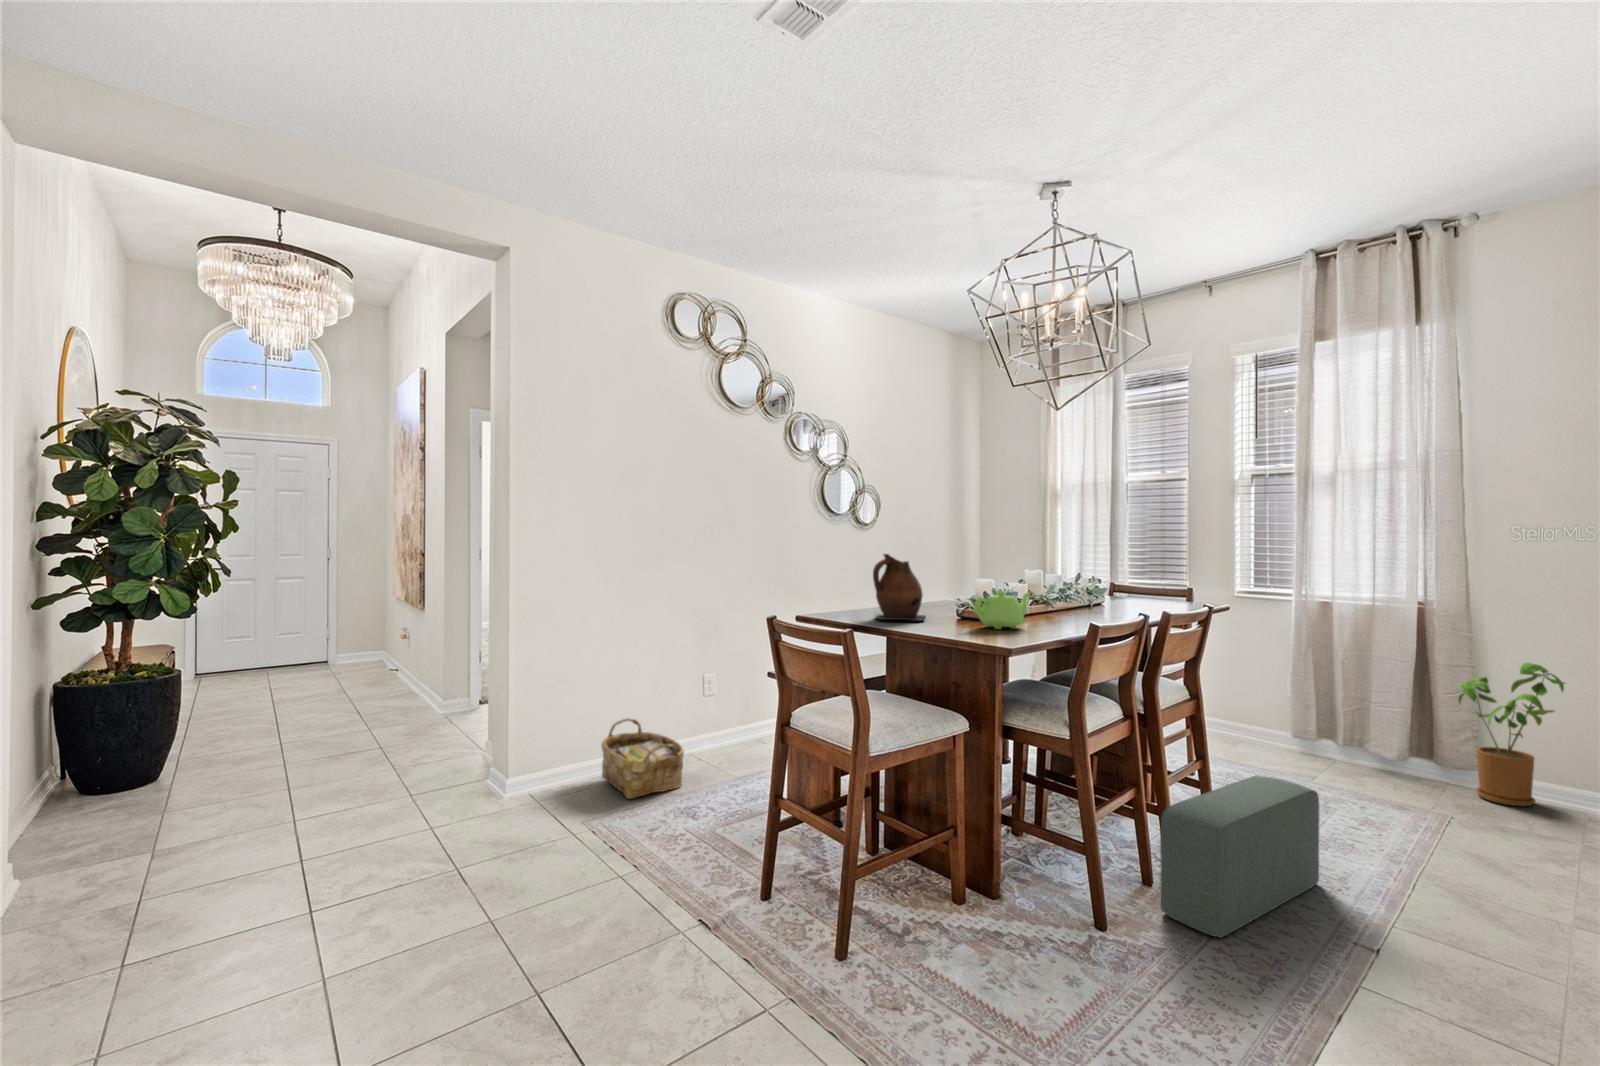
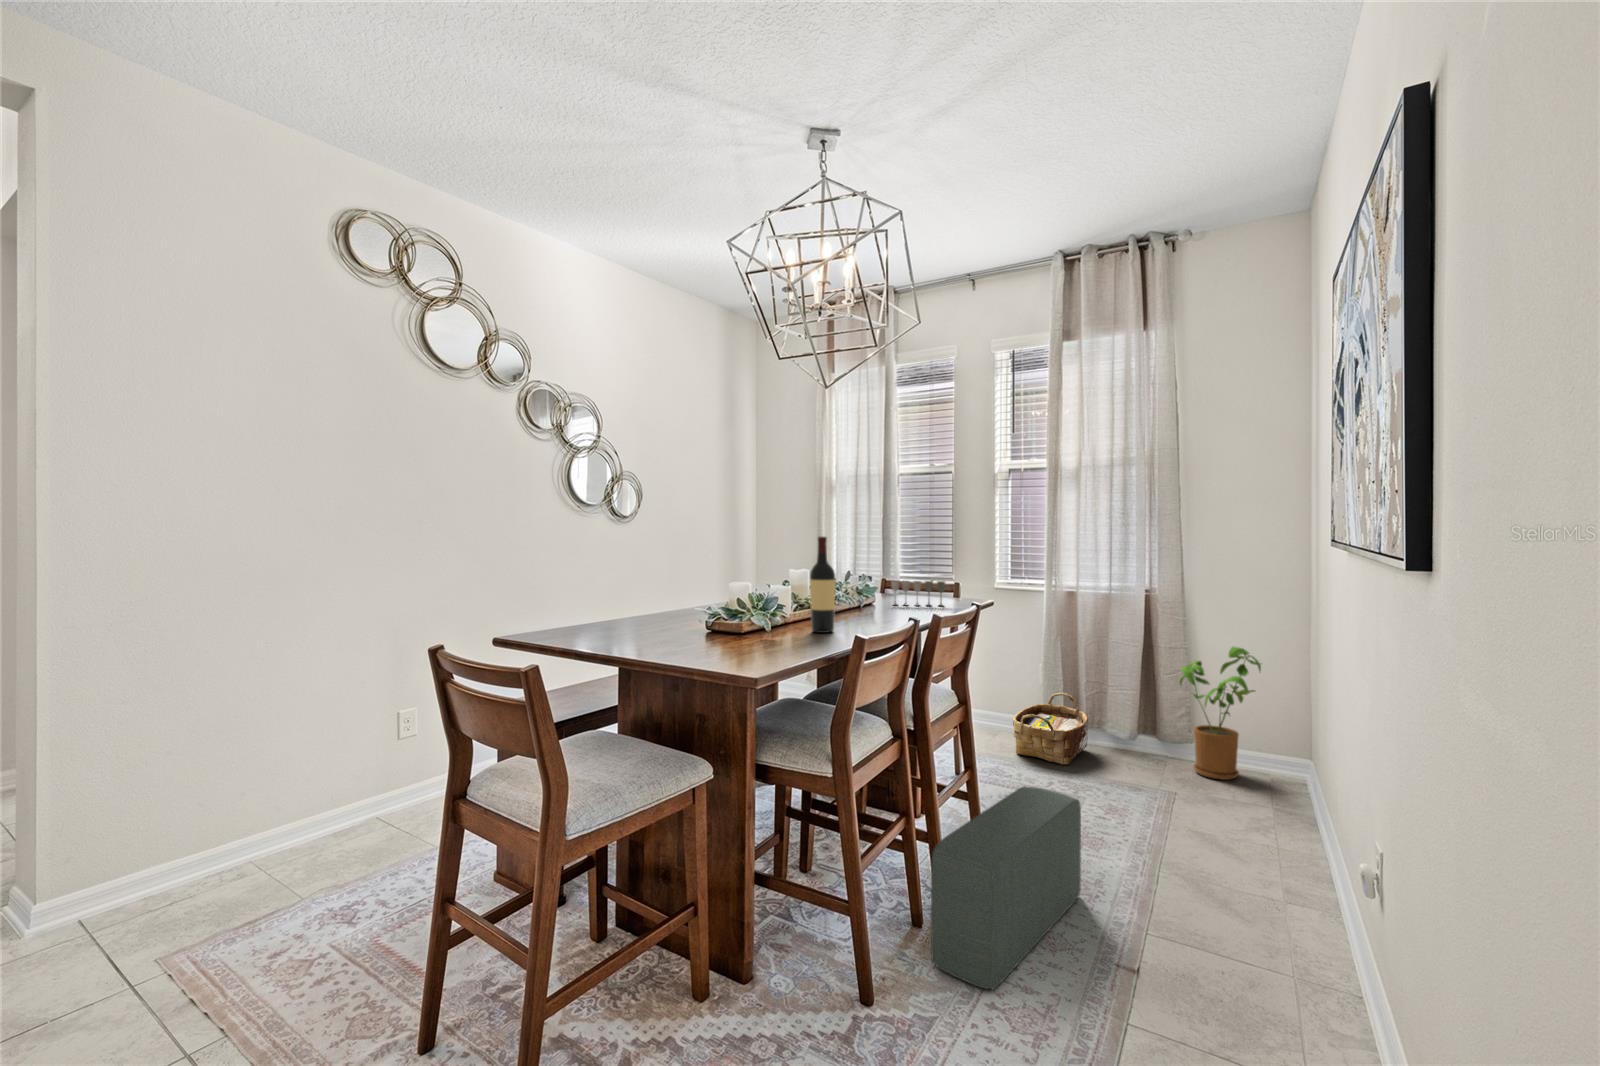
wine bottle: none [1047,540,1070,623] -> present [810,536,835,633]
ceramic pitcher: present [873,554,926,621] -> none [602,554,671,638]
wine glass: none [1123,582,1179,607] -> present [891,581,945,606]
teapot: present [973,591,1030,629] -> none [722,598,792,645]
woven basket: present [601,718,684,799] -> present [1013,693,1088,765]

